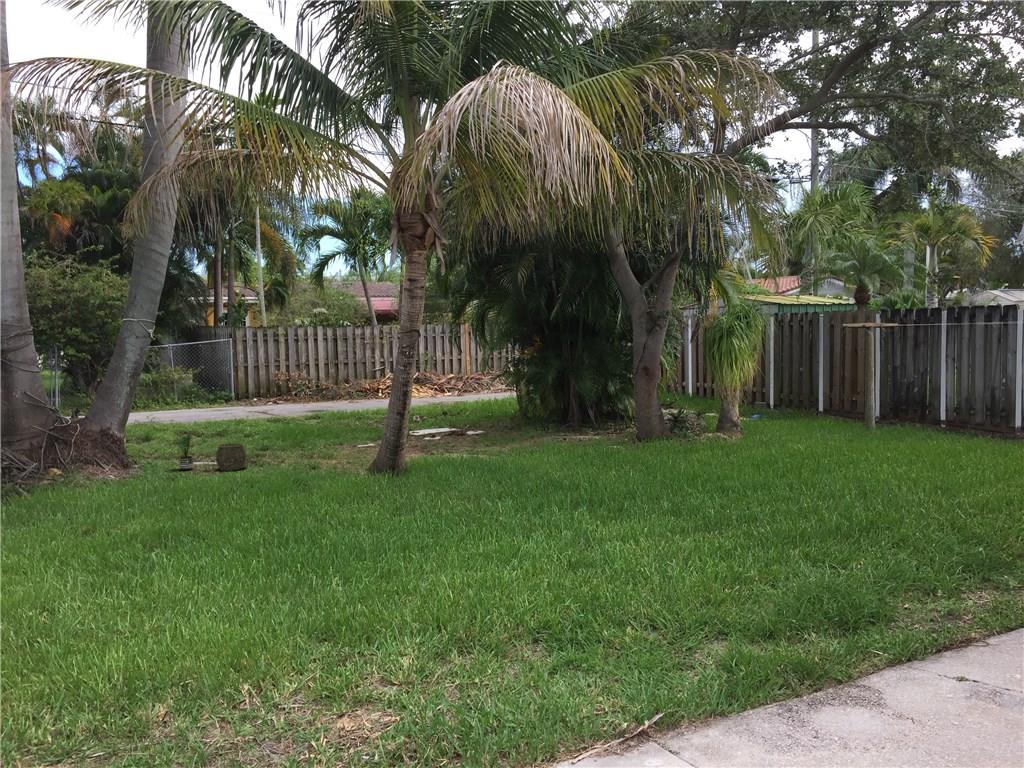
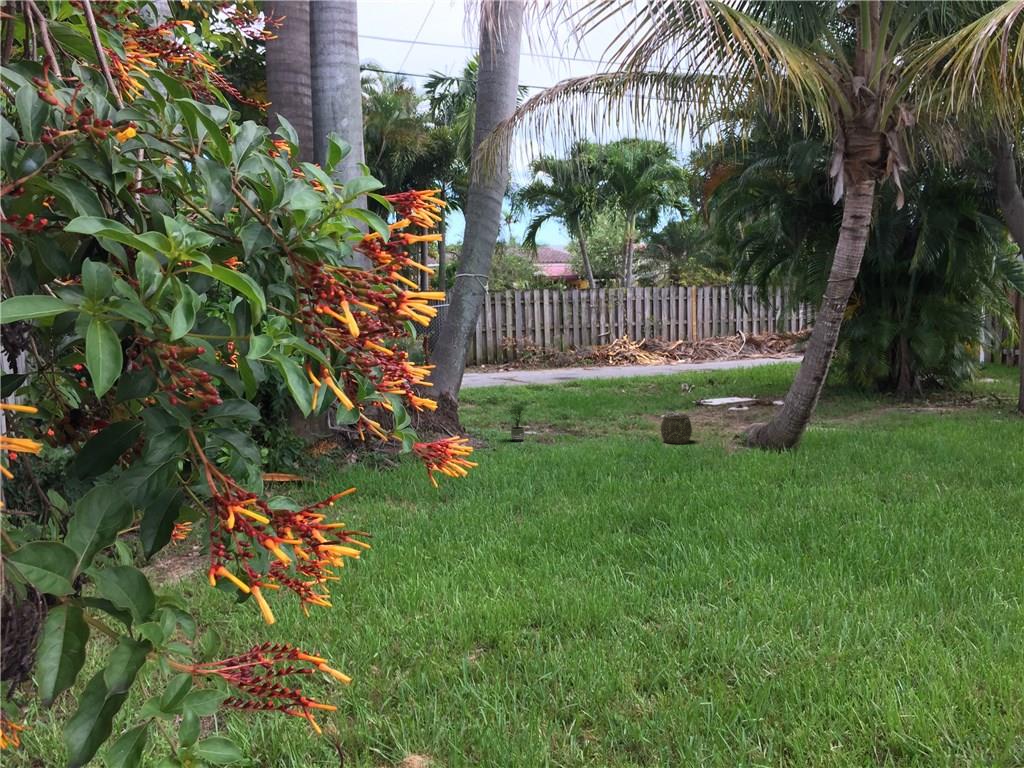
woven basket: present [216,443,246,471] -> present [661,414,692,444]

